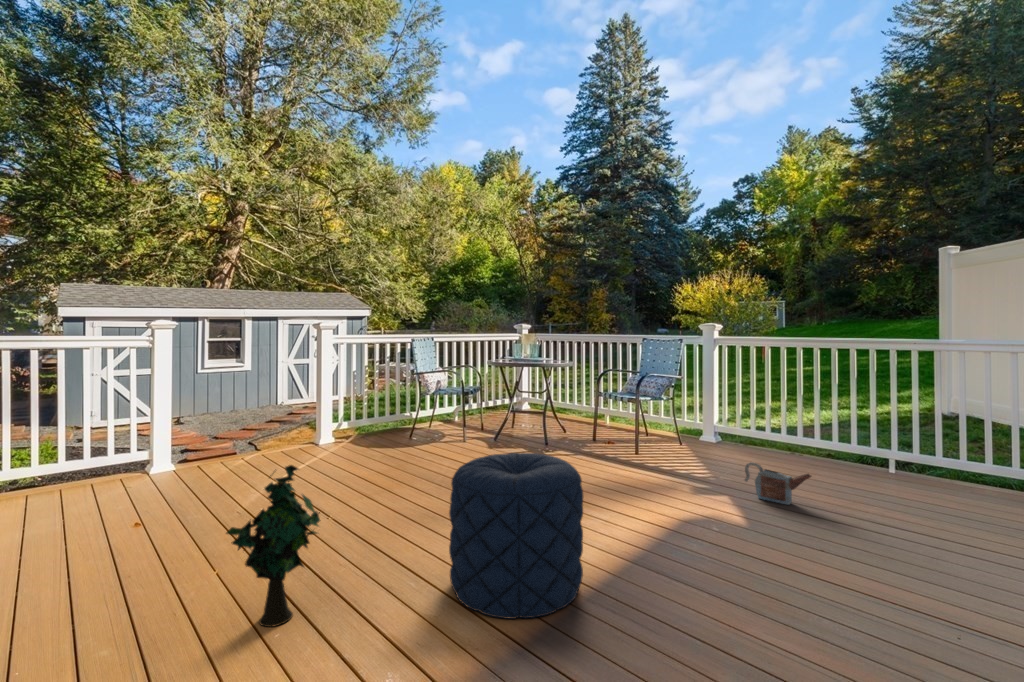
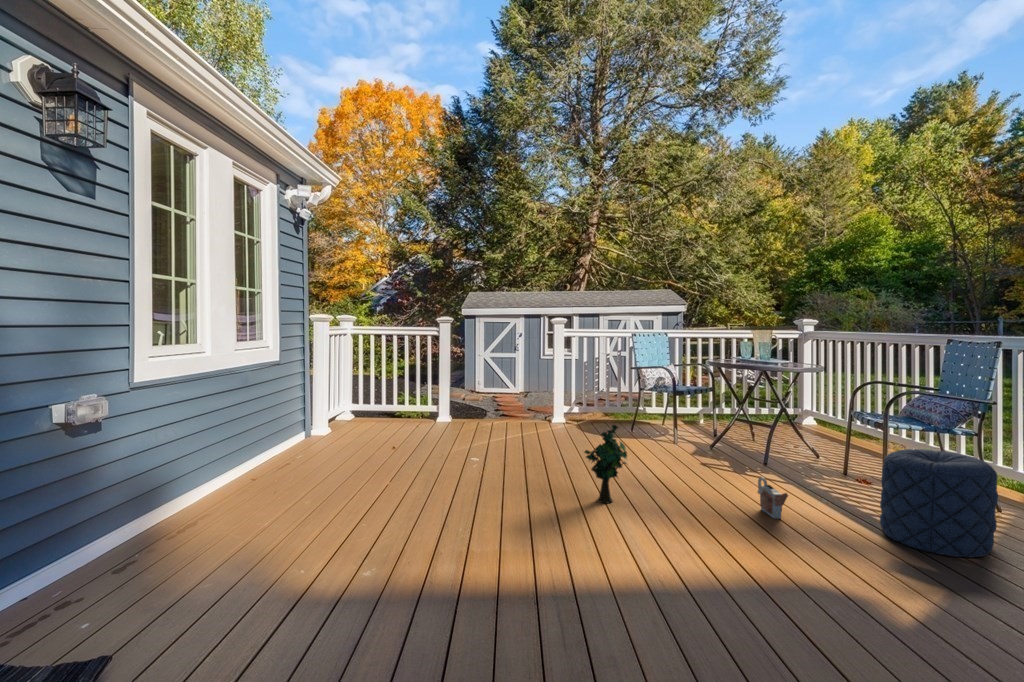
pouf: present [449,453,583,619] -> present [880,449,998,557]
decorative plant: present [226,465,320,627] -> present [584,425,627,503]

